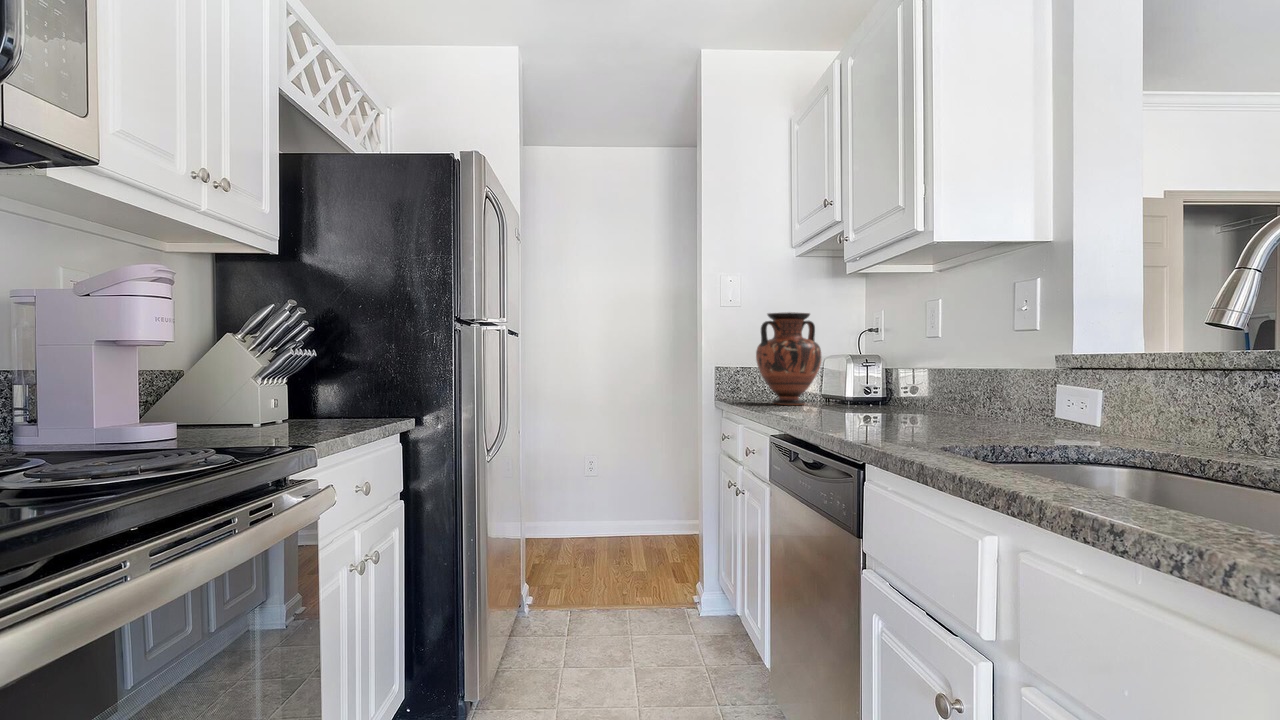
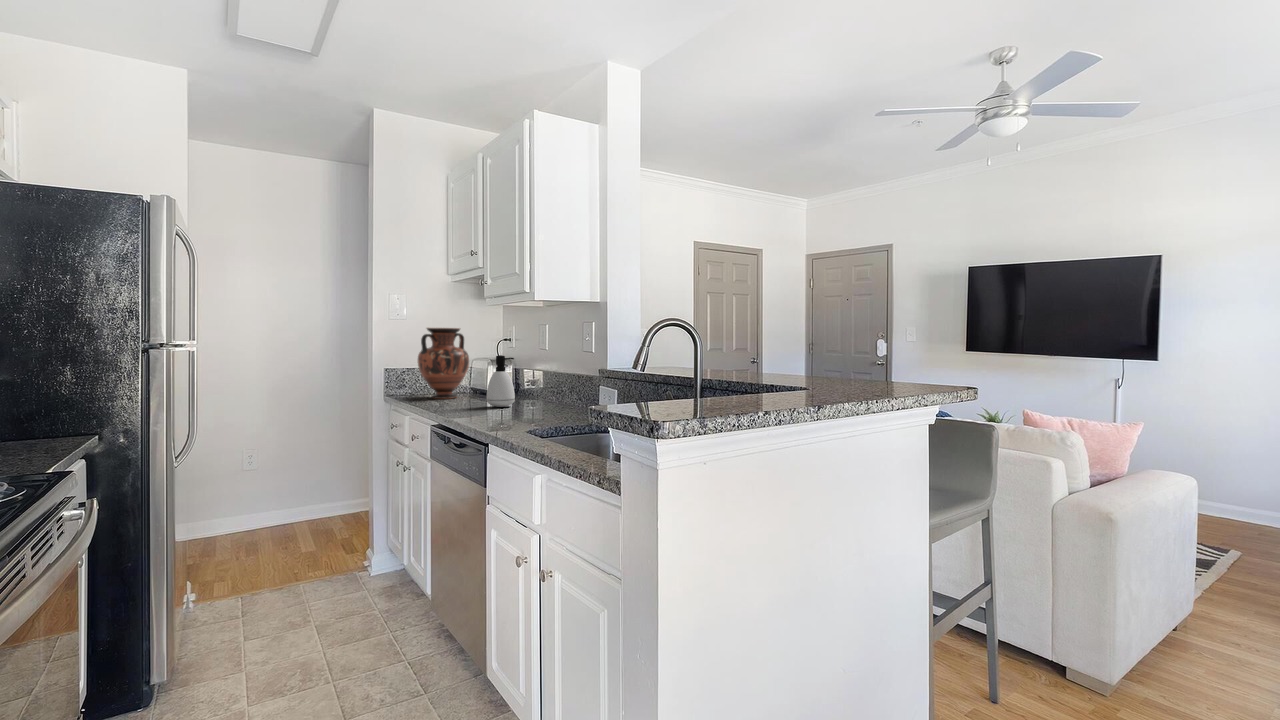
soap dispenser: none [850,340,893,416] -> present [486,355,515,407]

